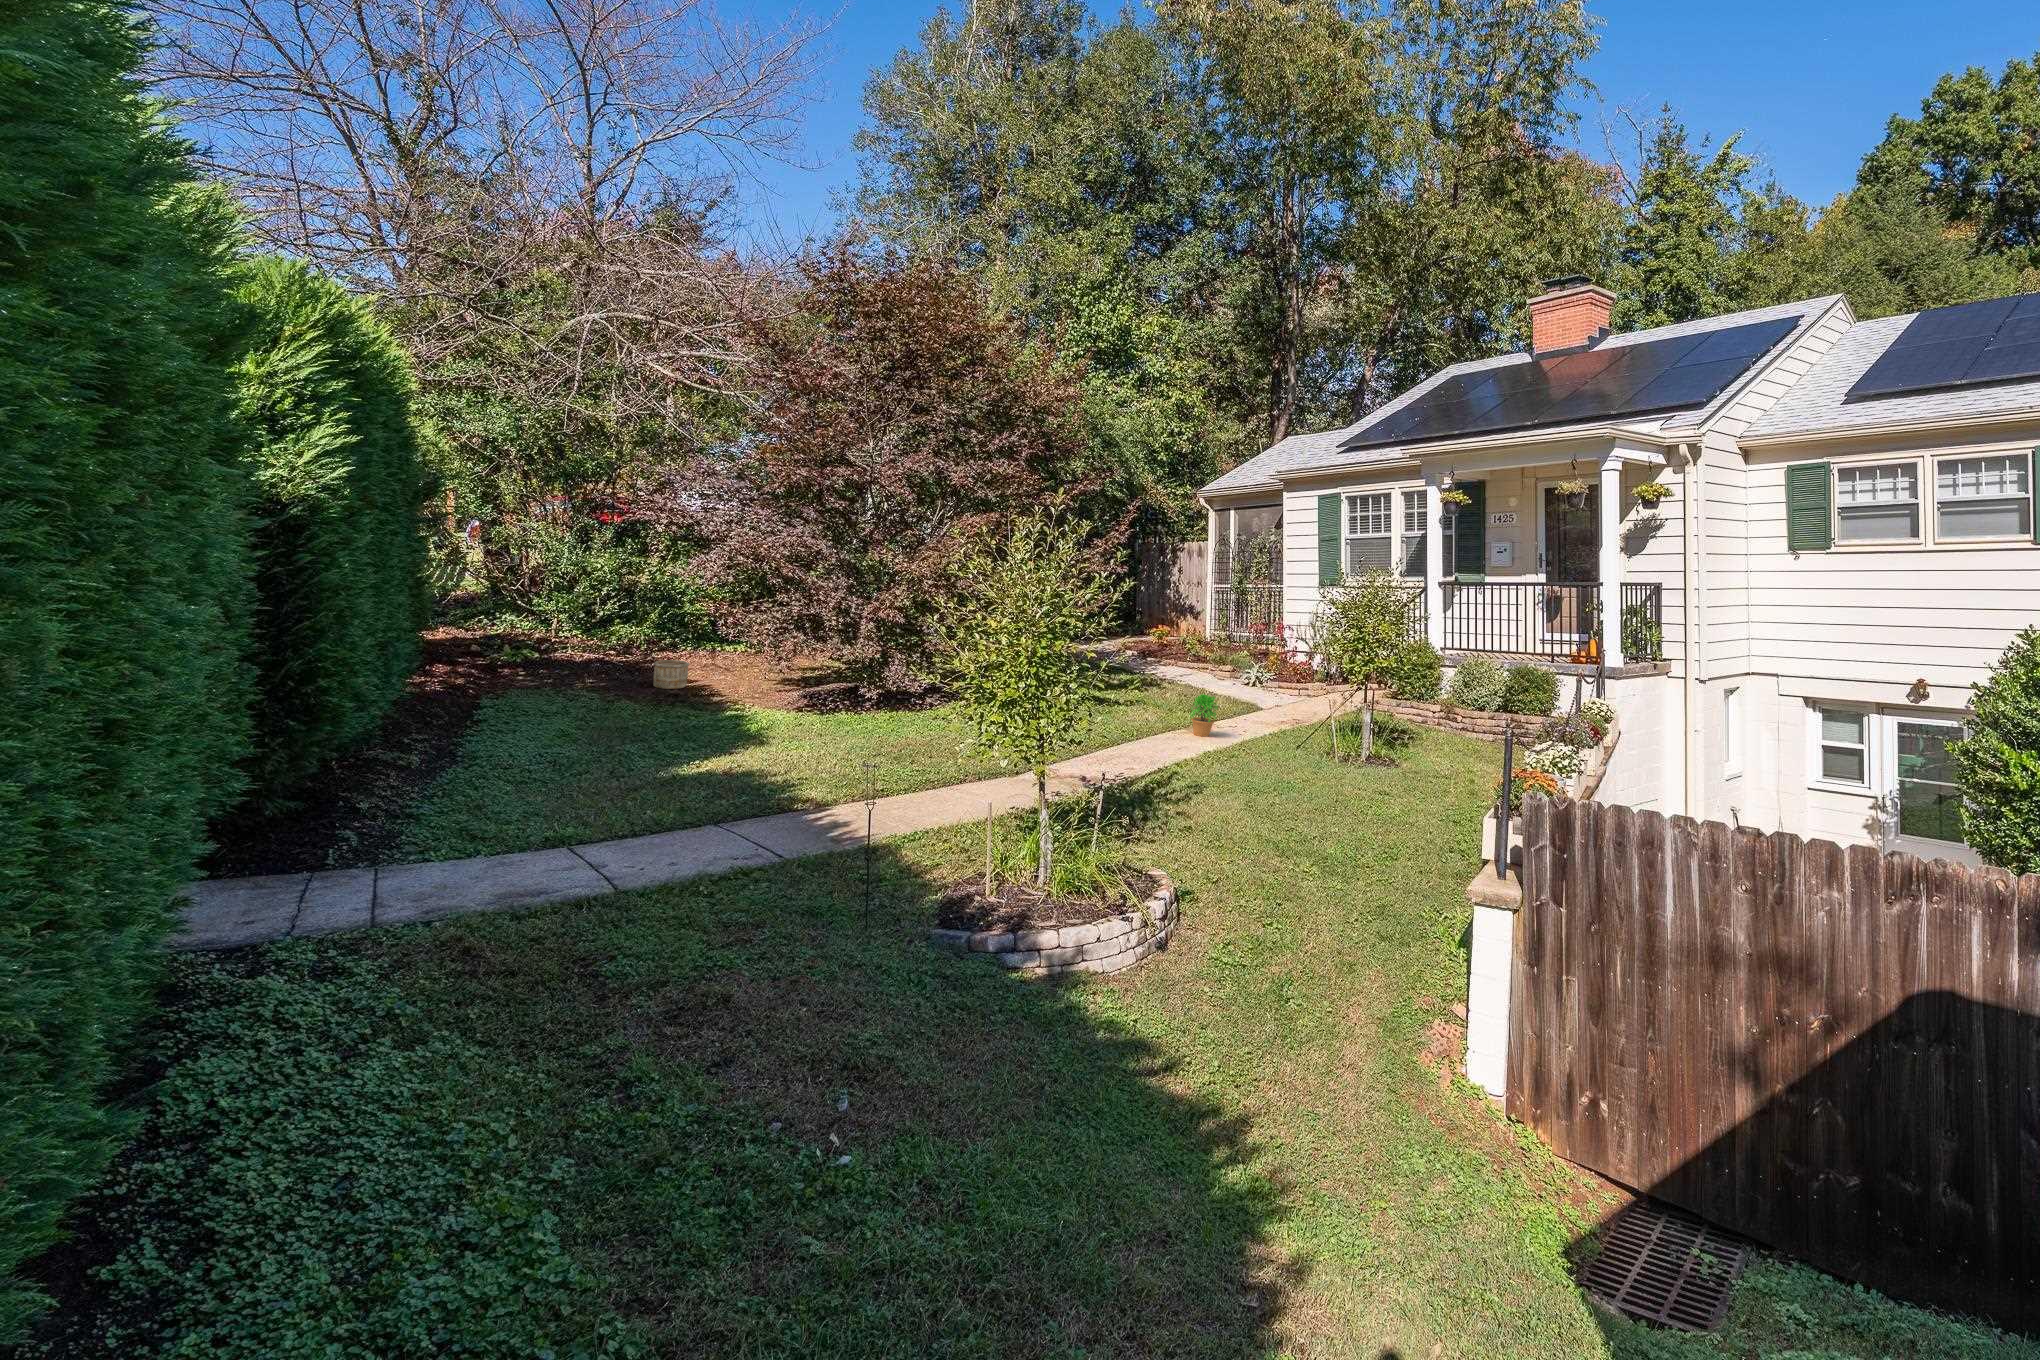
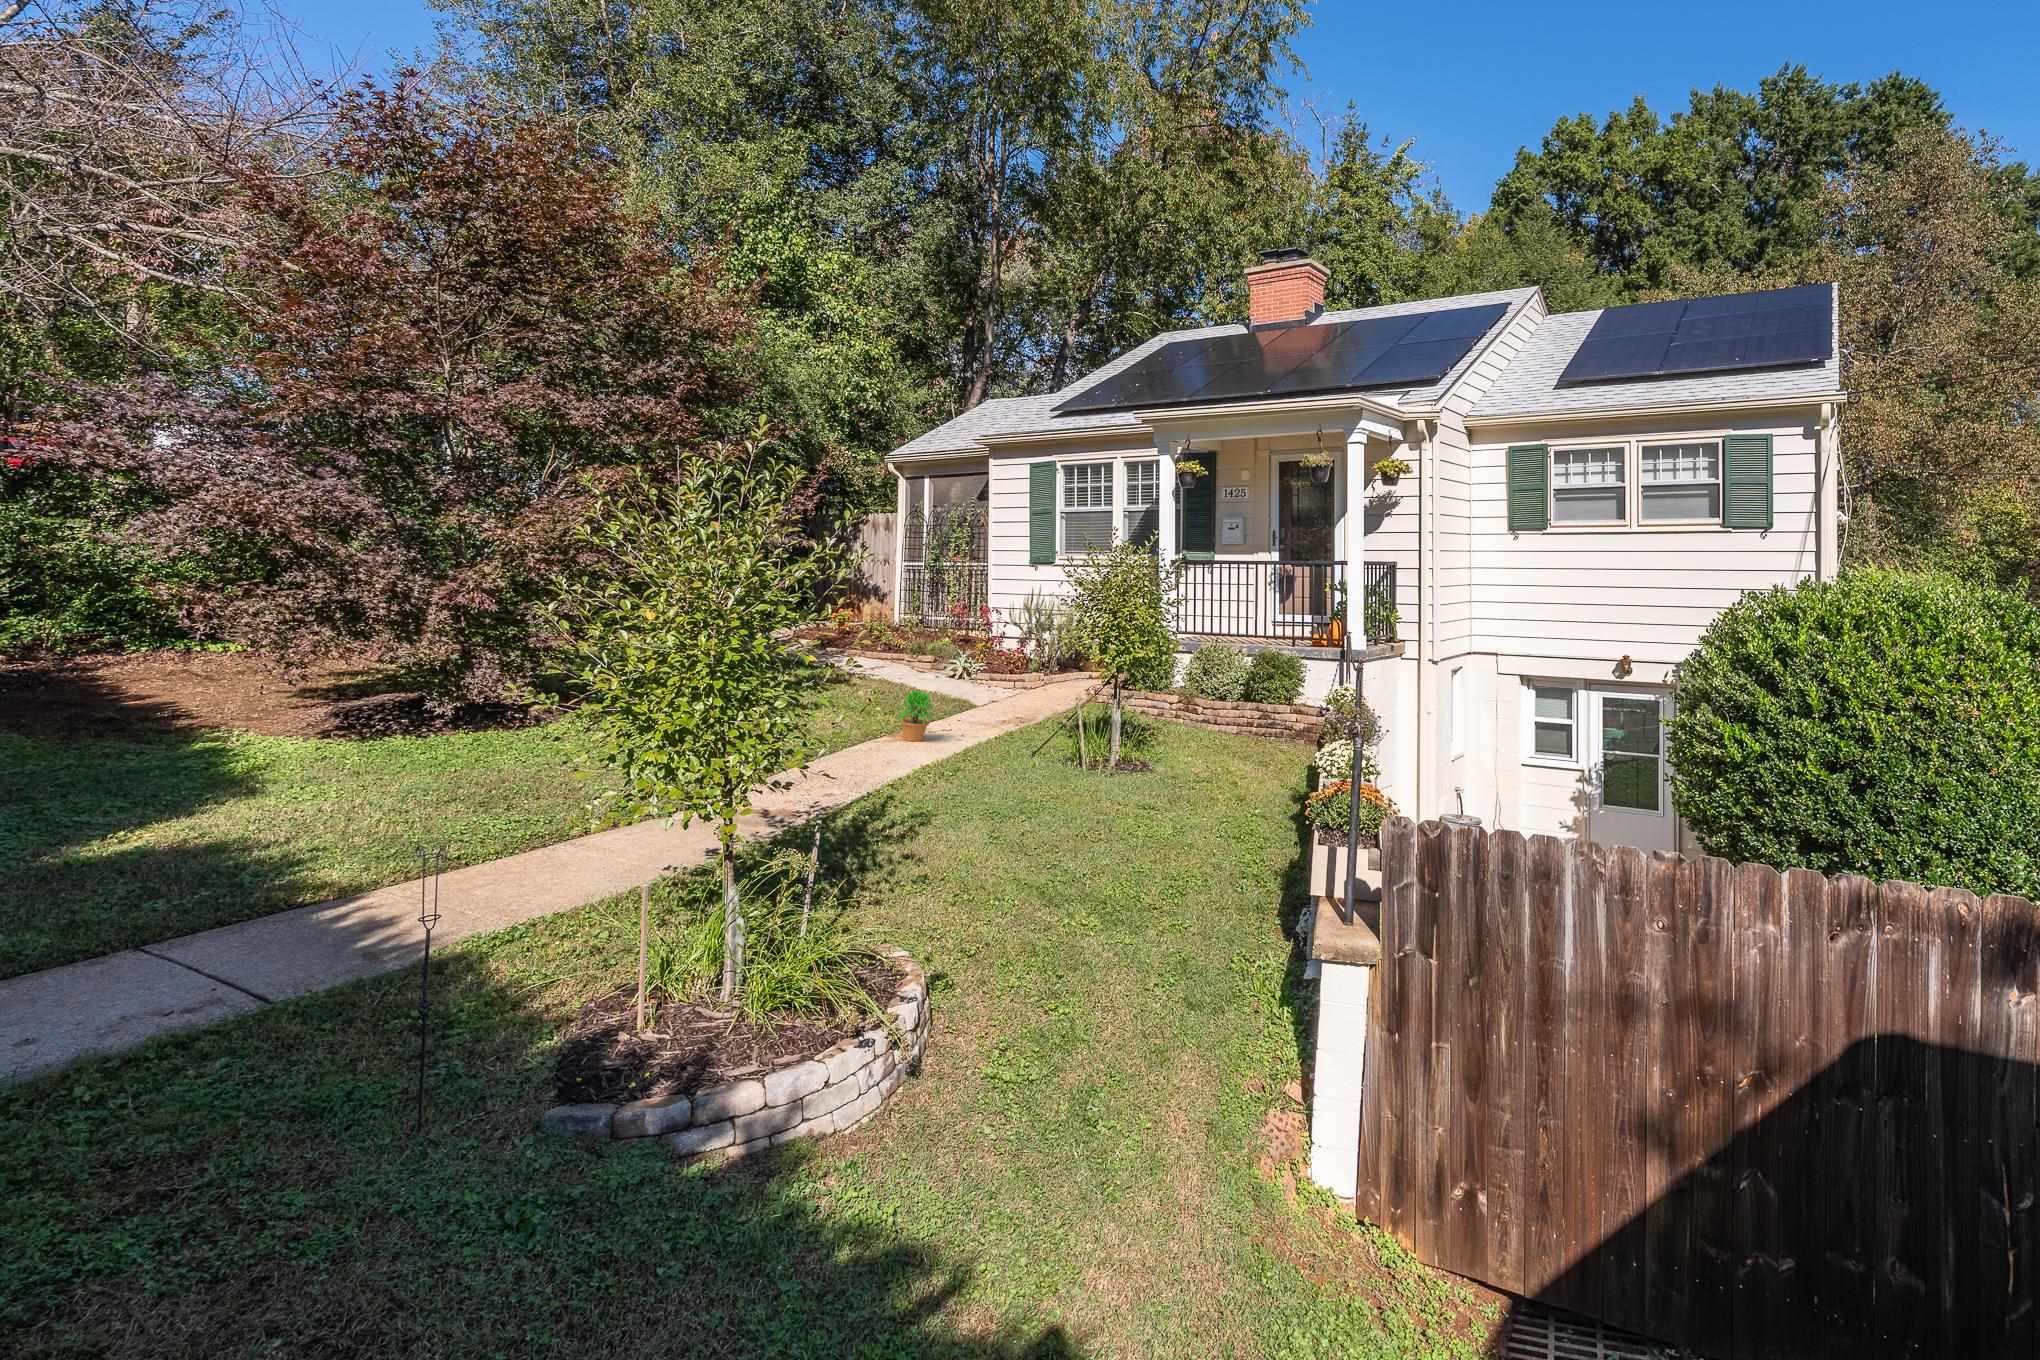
wooden bucket: present [654,660,689,689] -> none [62,666,132,709]

